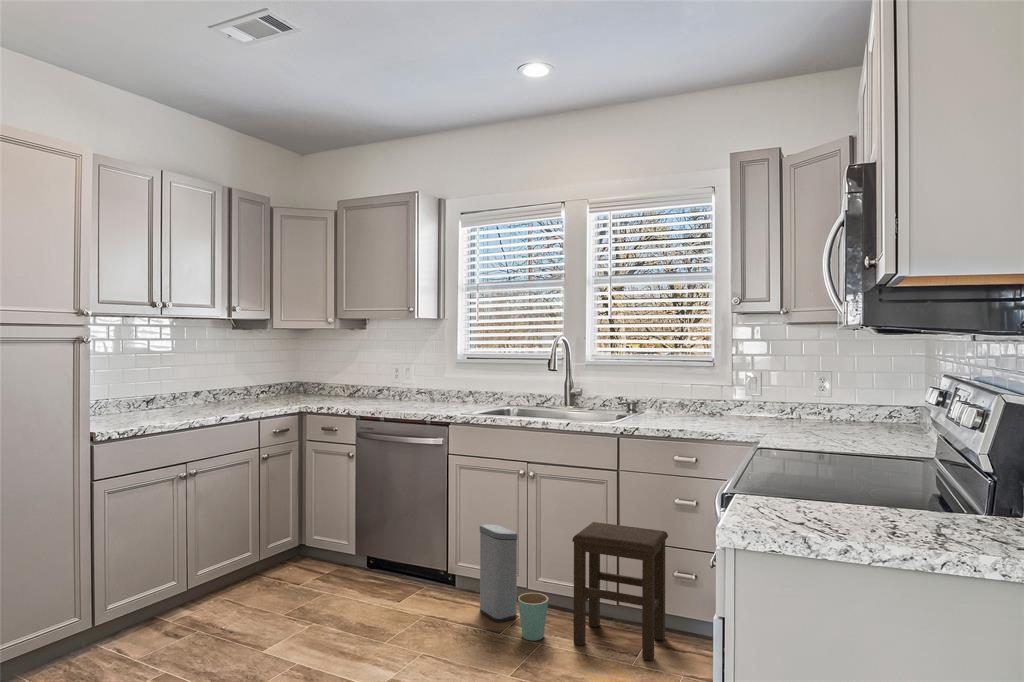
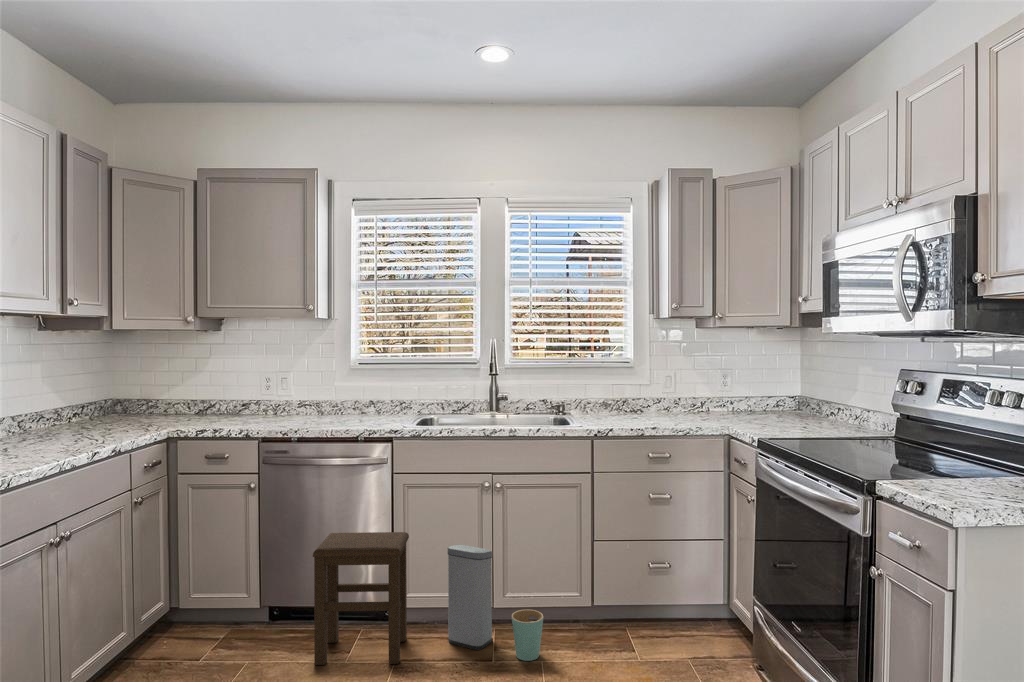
stool: present [572,522,668,661] -> present [313,532,409,665]

